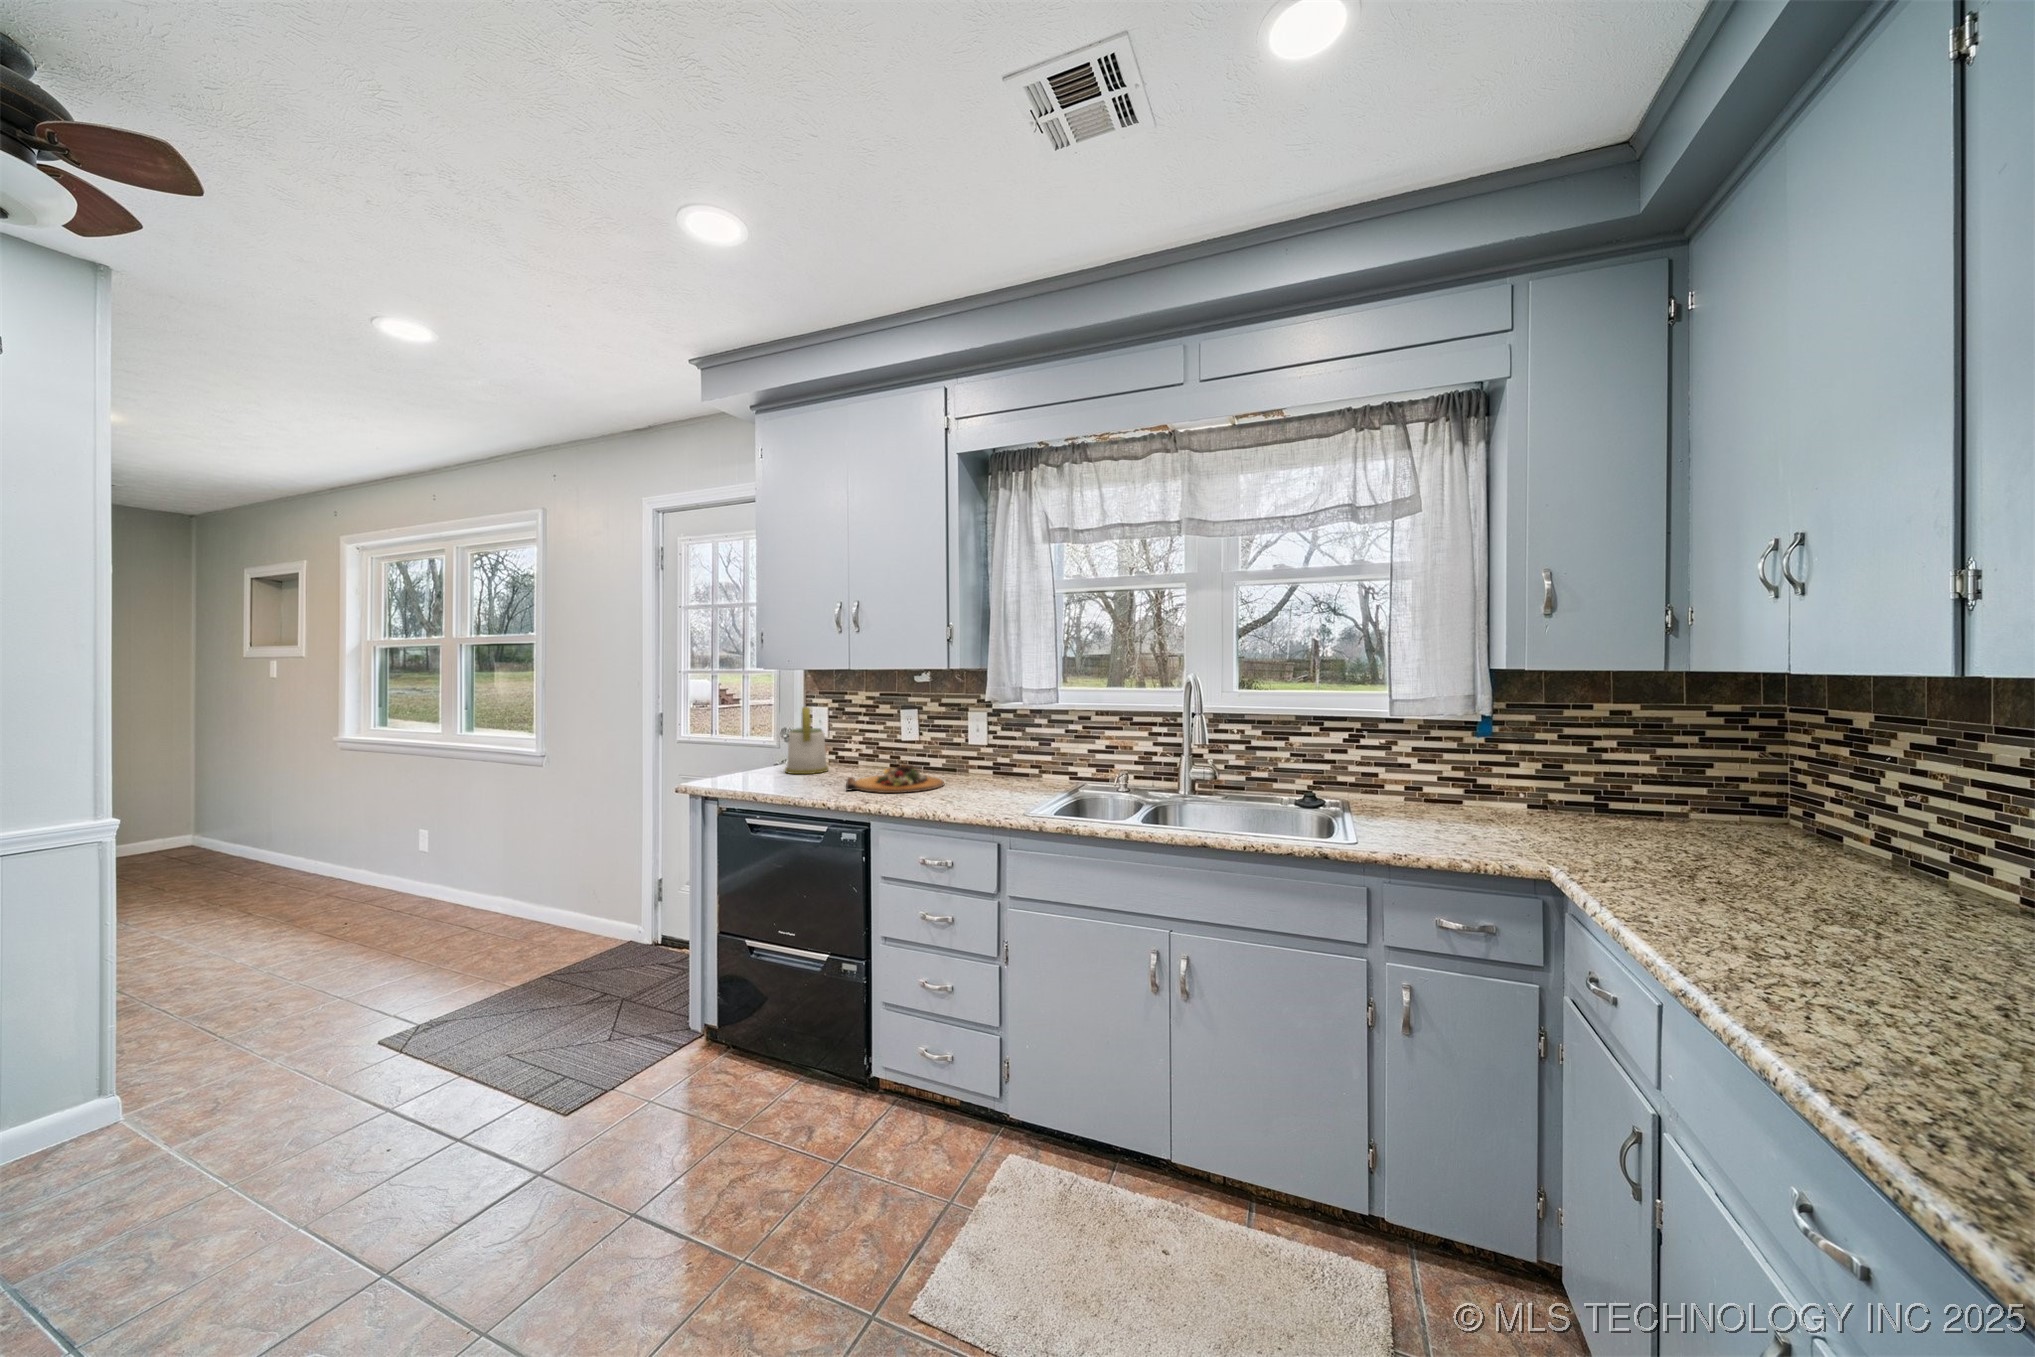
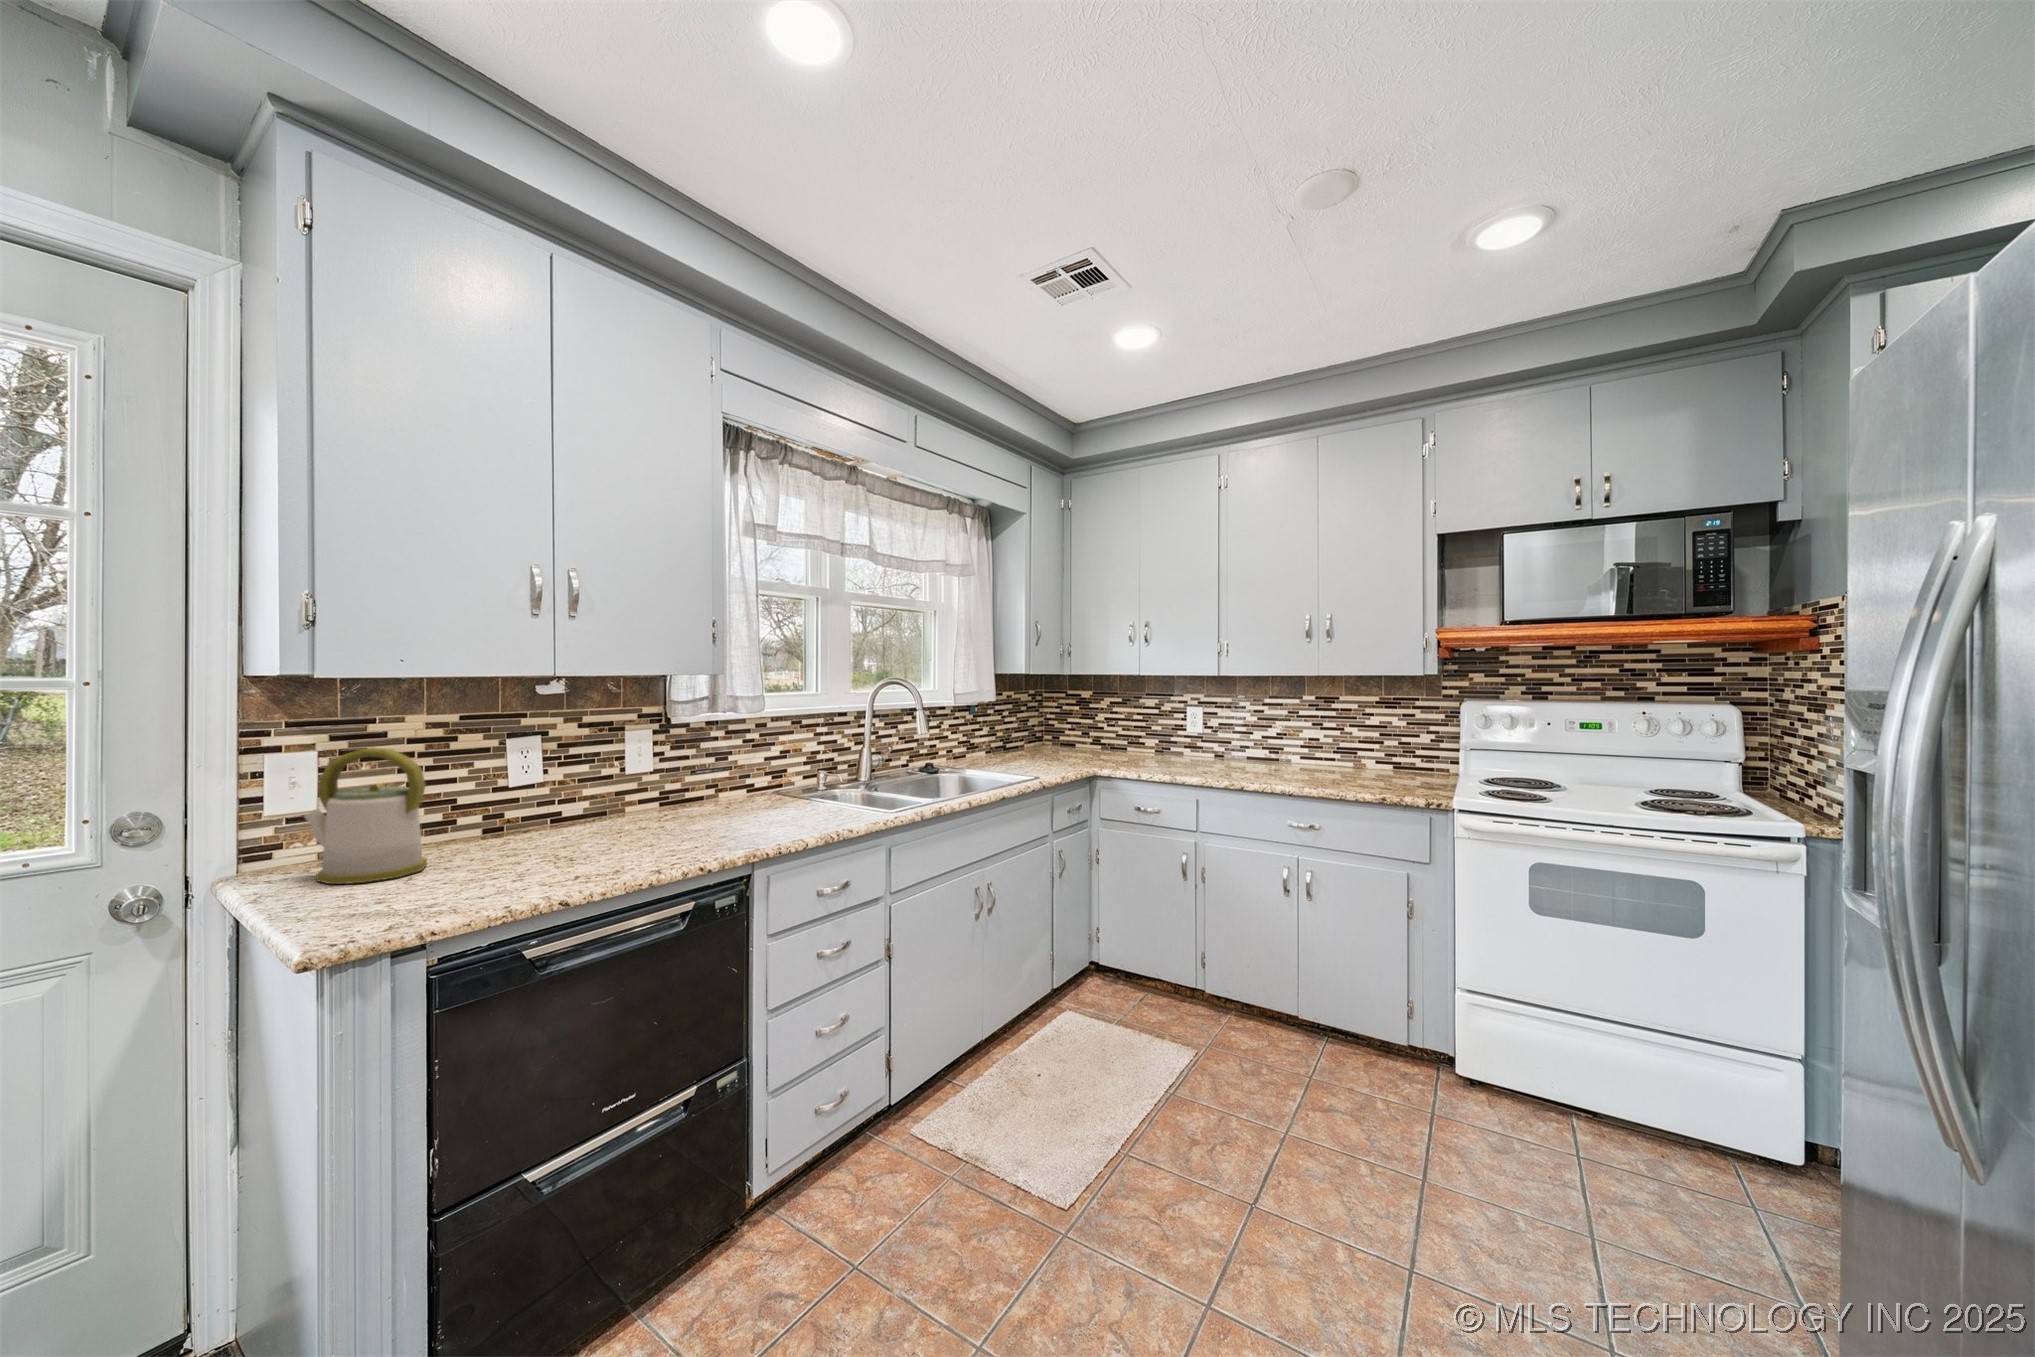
cutting board: present [846,766,944,793] -> none [574,806,717,853]

